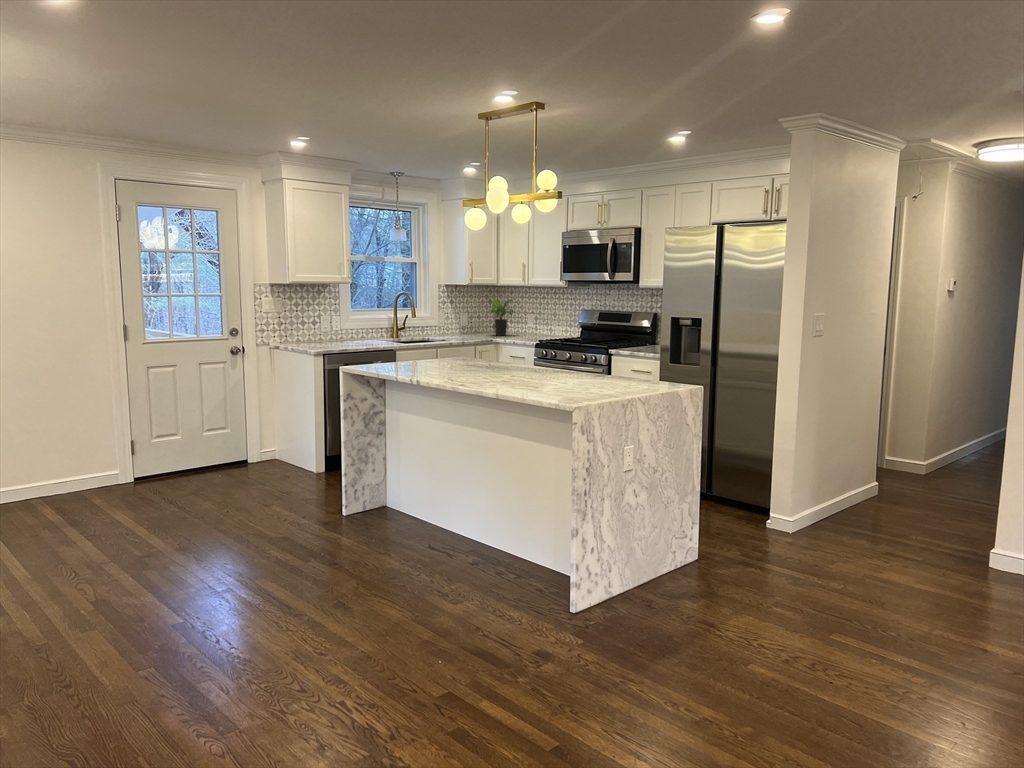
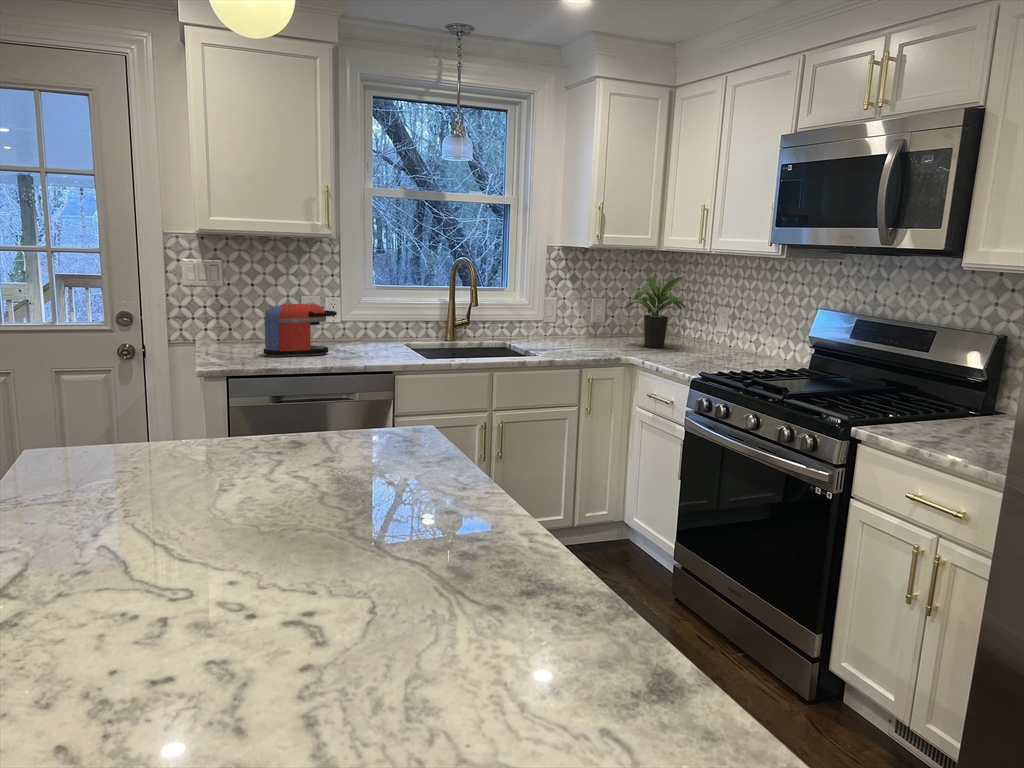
coffee maker: none [322,318,356,346] -> present [264,304,337,357]

